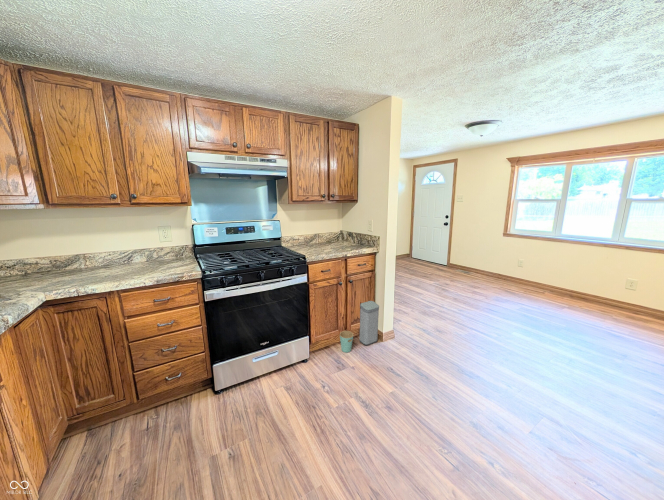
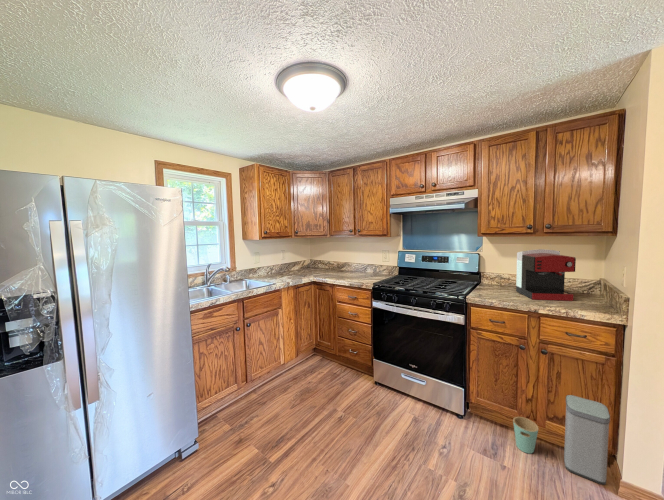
coffee maker: none [314,216,349,252] -> present [516,249,576,301]

